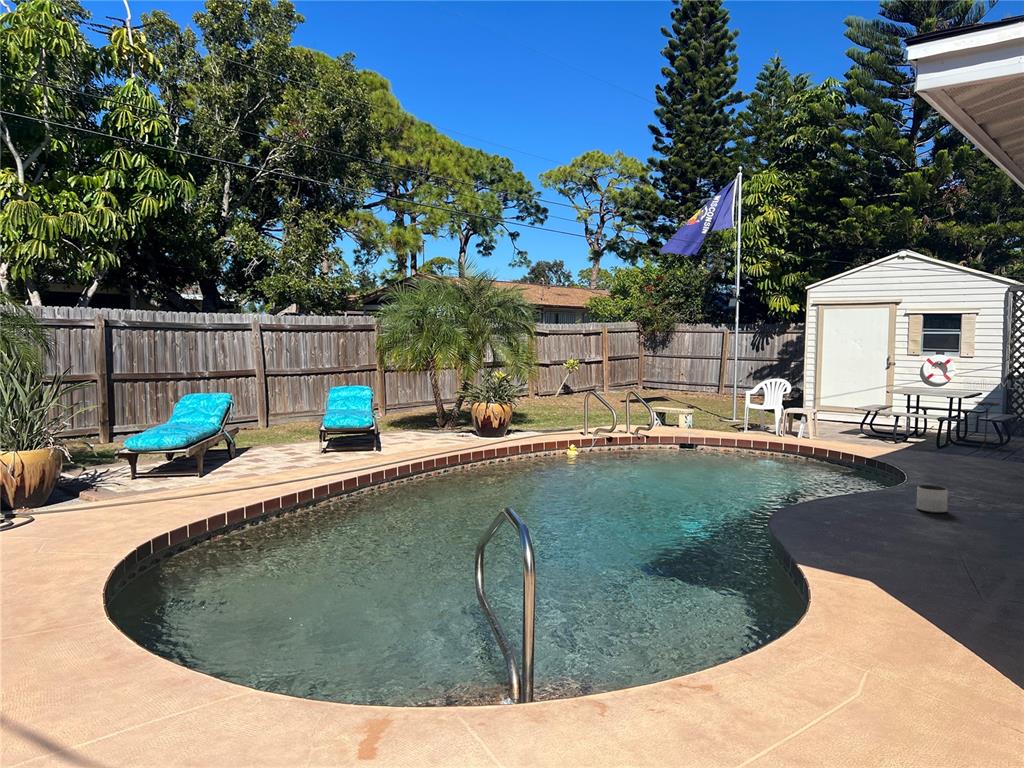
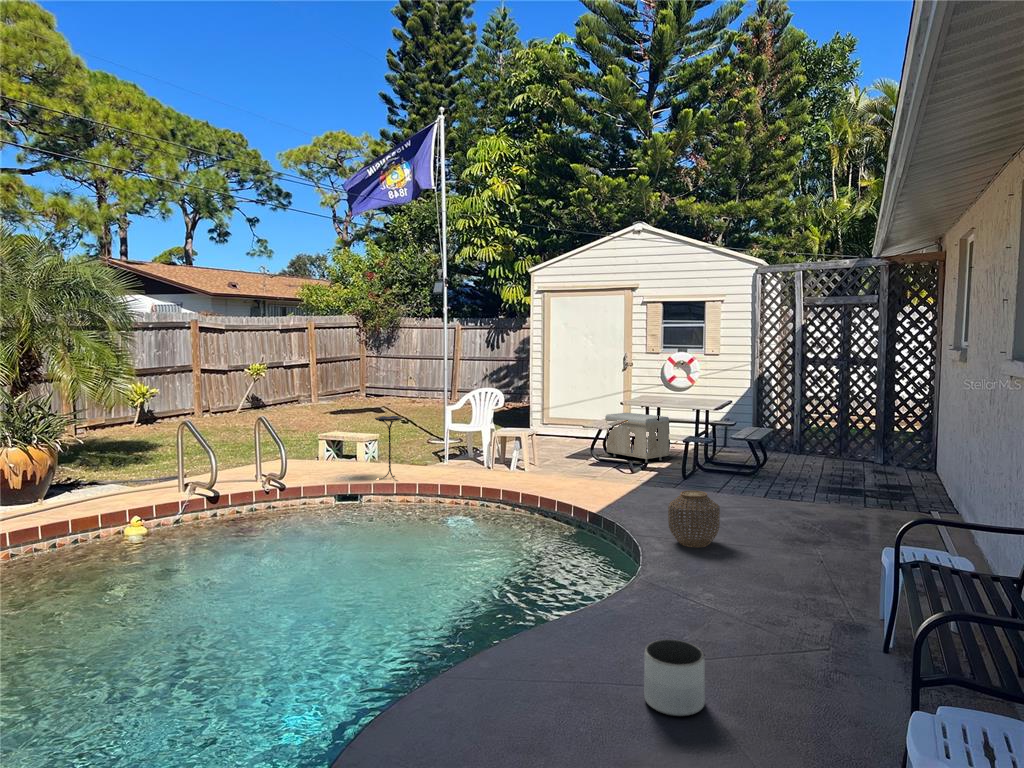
storage bench: none [872,400,927,437] -> present [605,413,669,463]
side table: present [975,401,1000,449] -> present [375,416,403,479]
woven basket: none [927,440,963,474] -> present [668,490,720,548]

